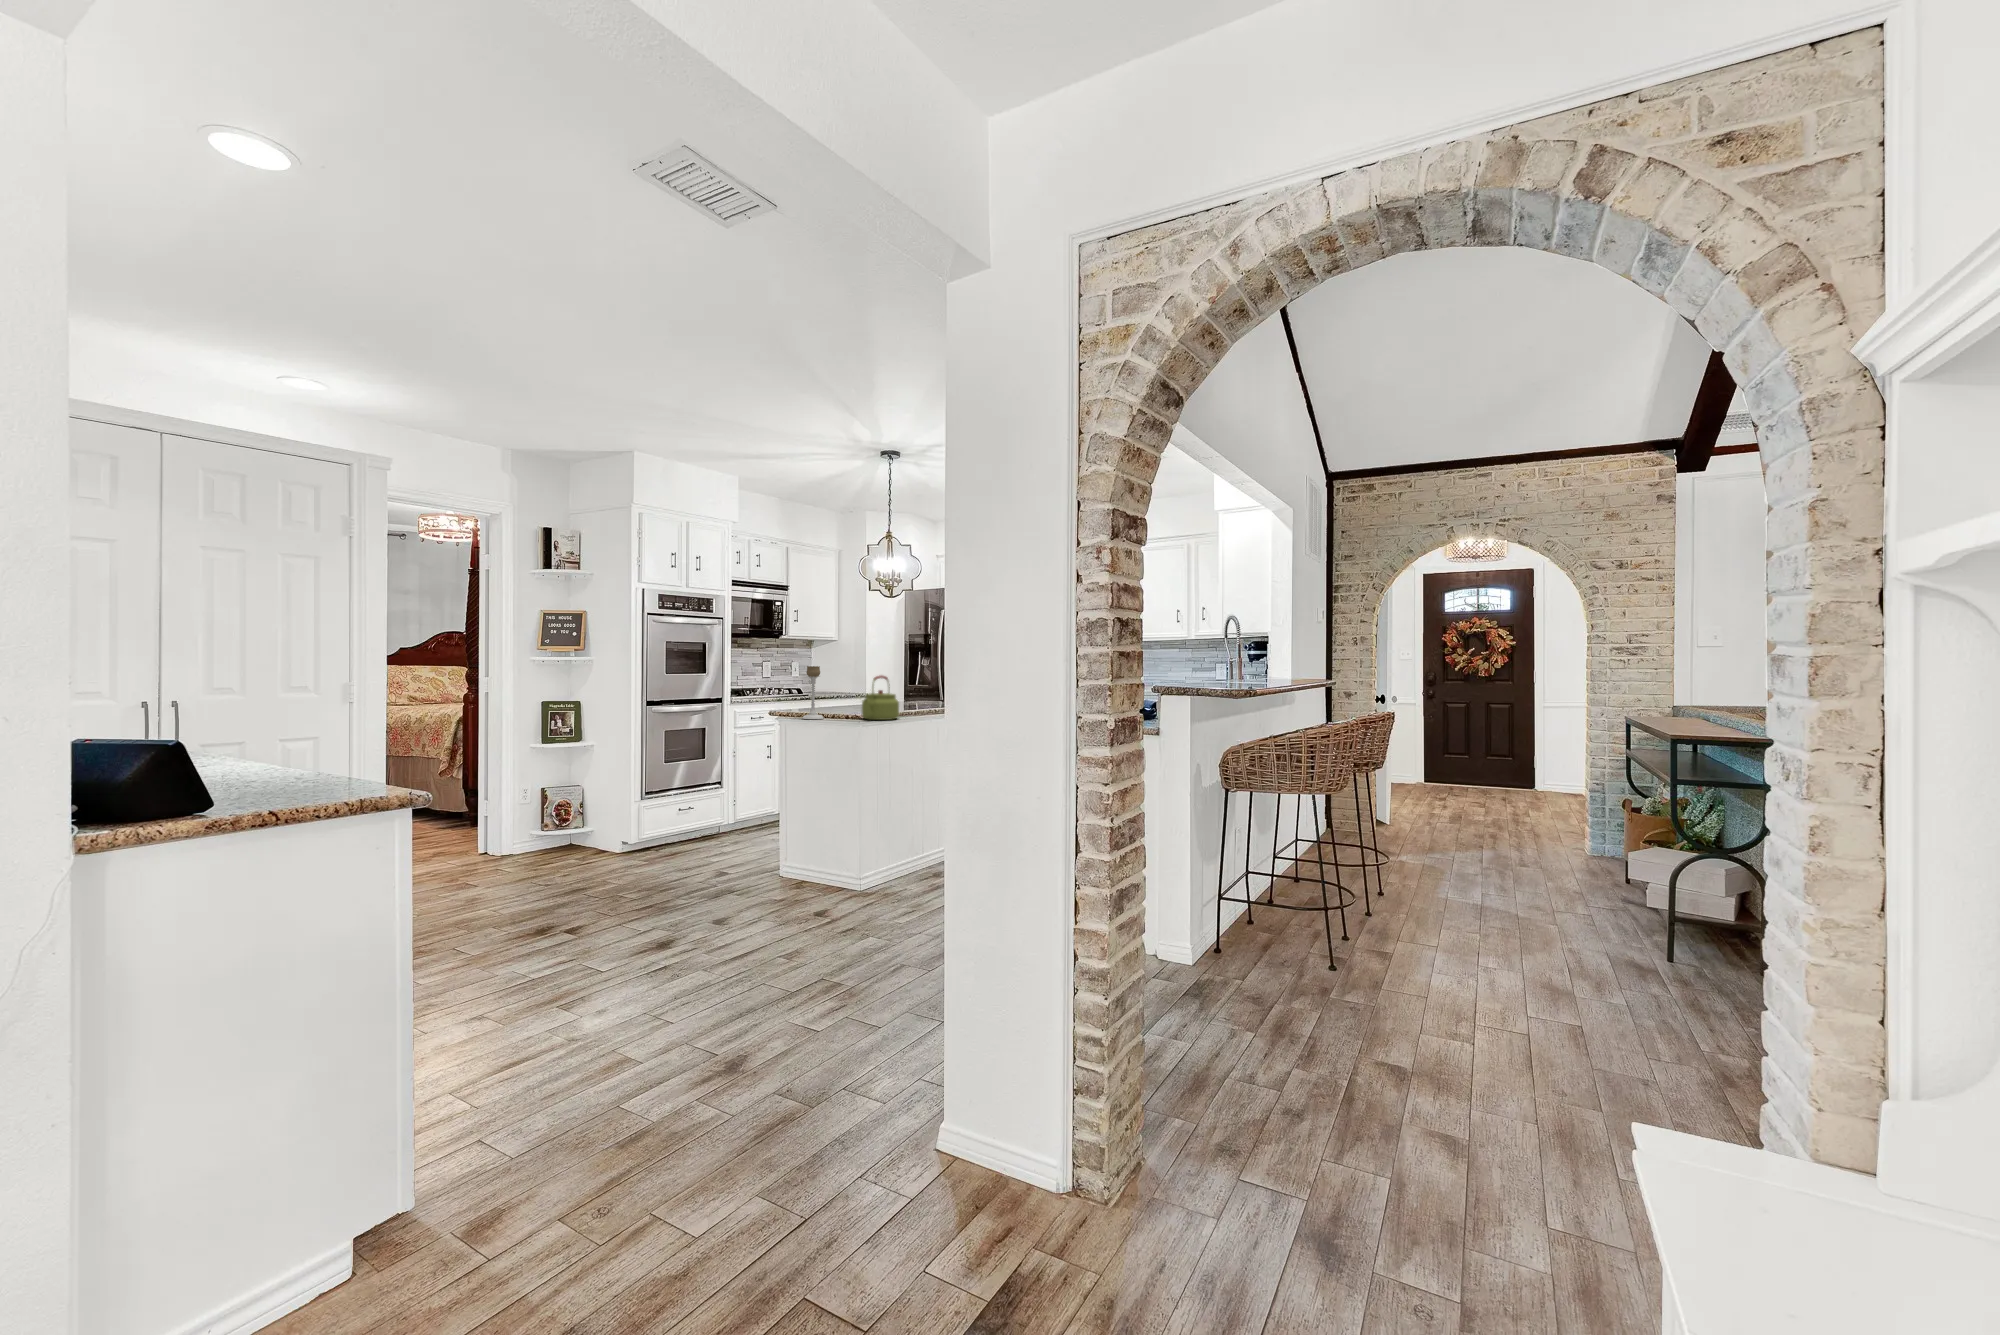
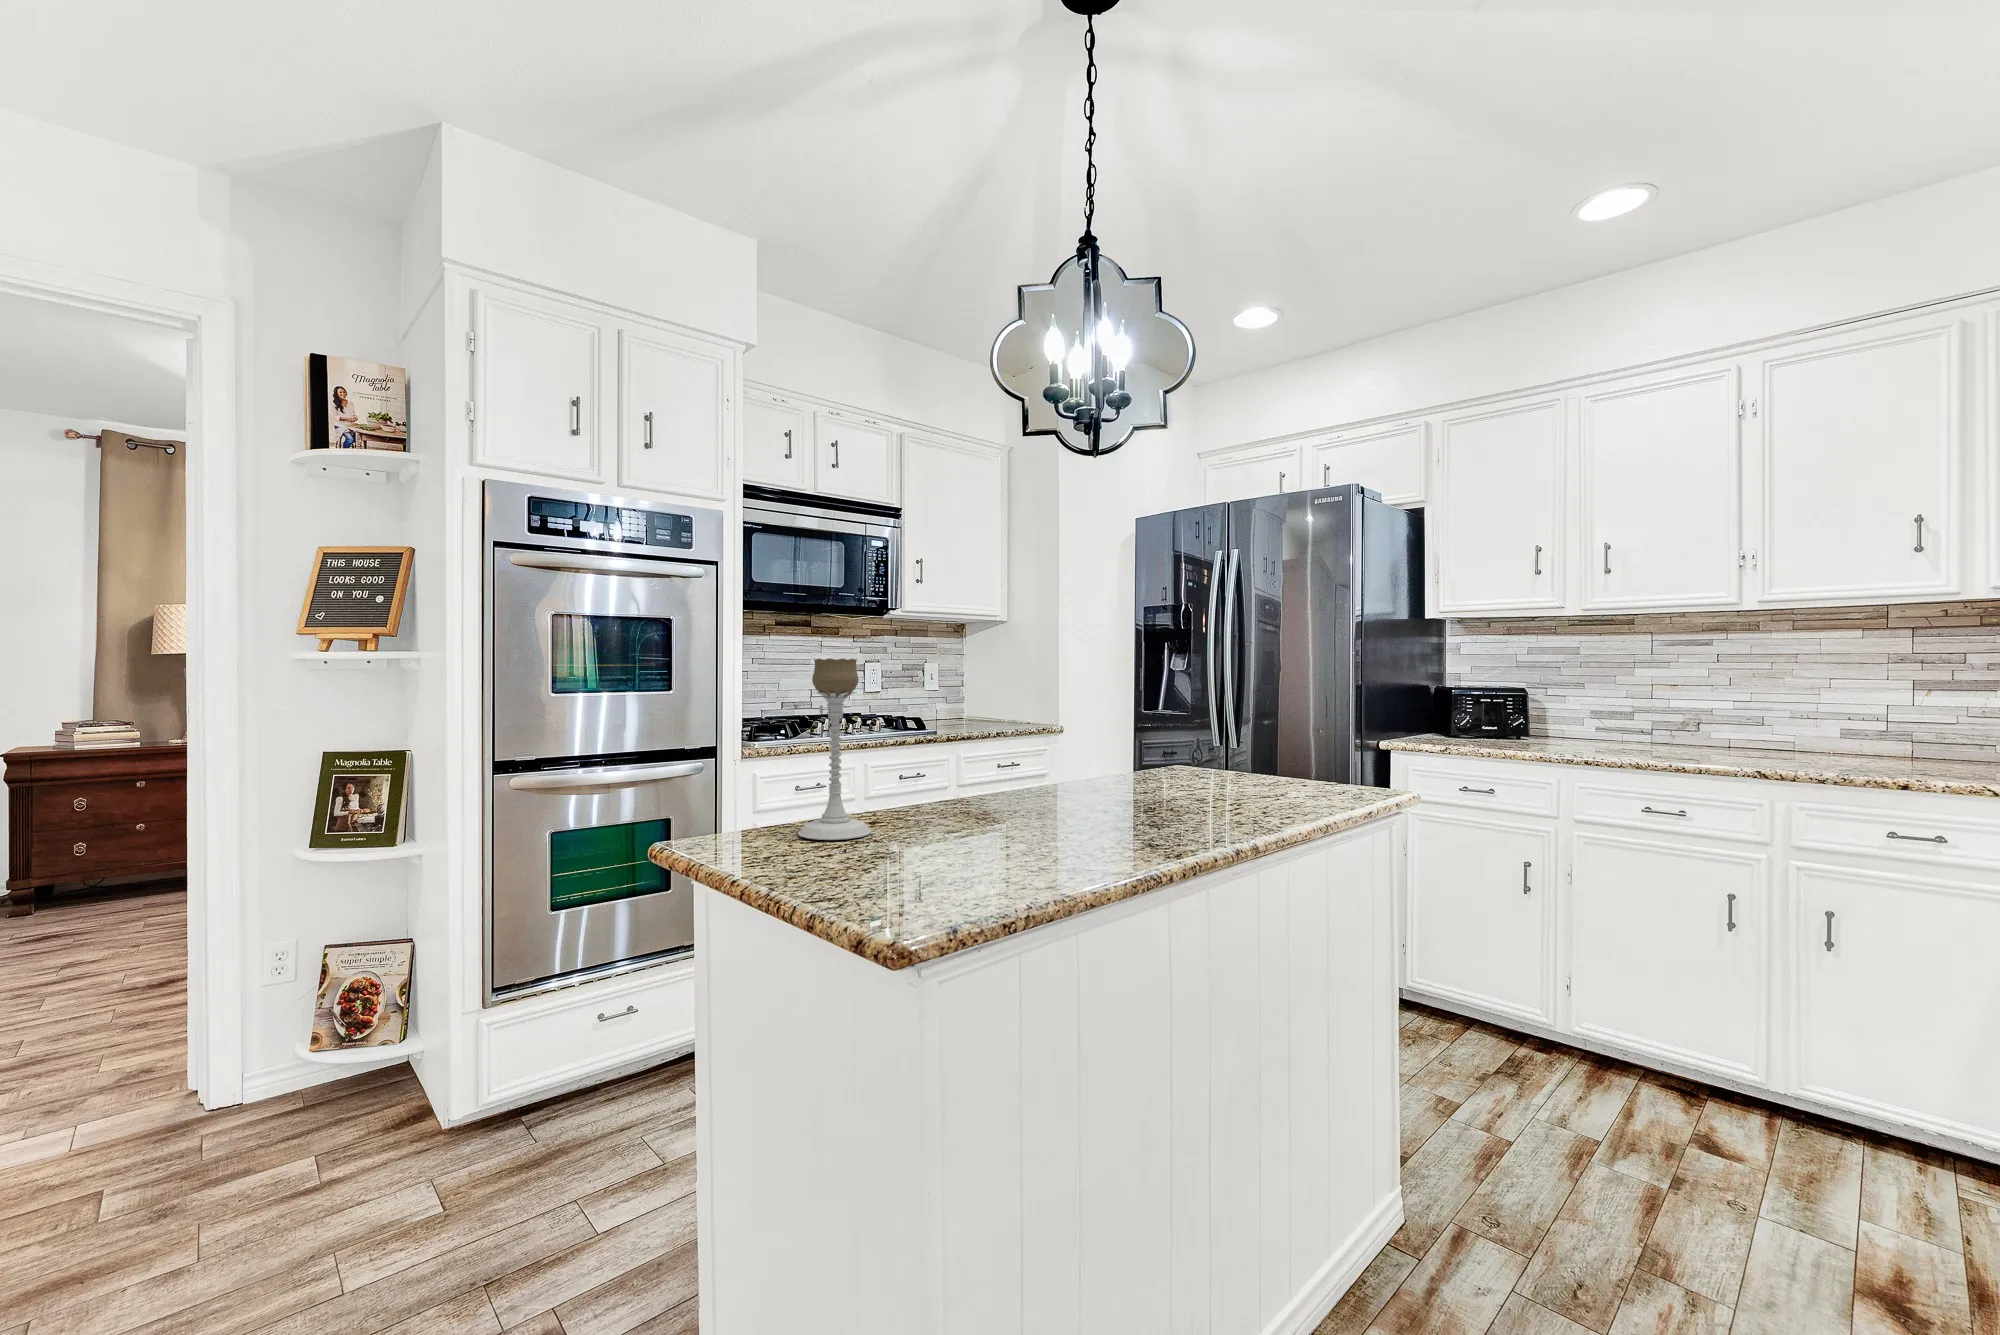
kettle: present [862,675,899,720] -> none [990,688,1124,854]

